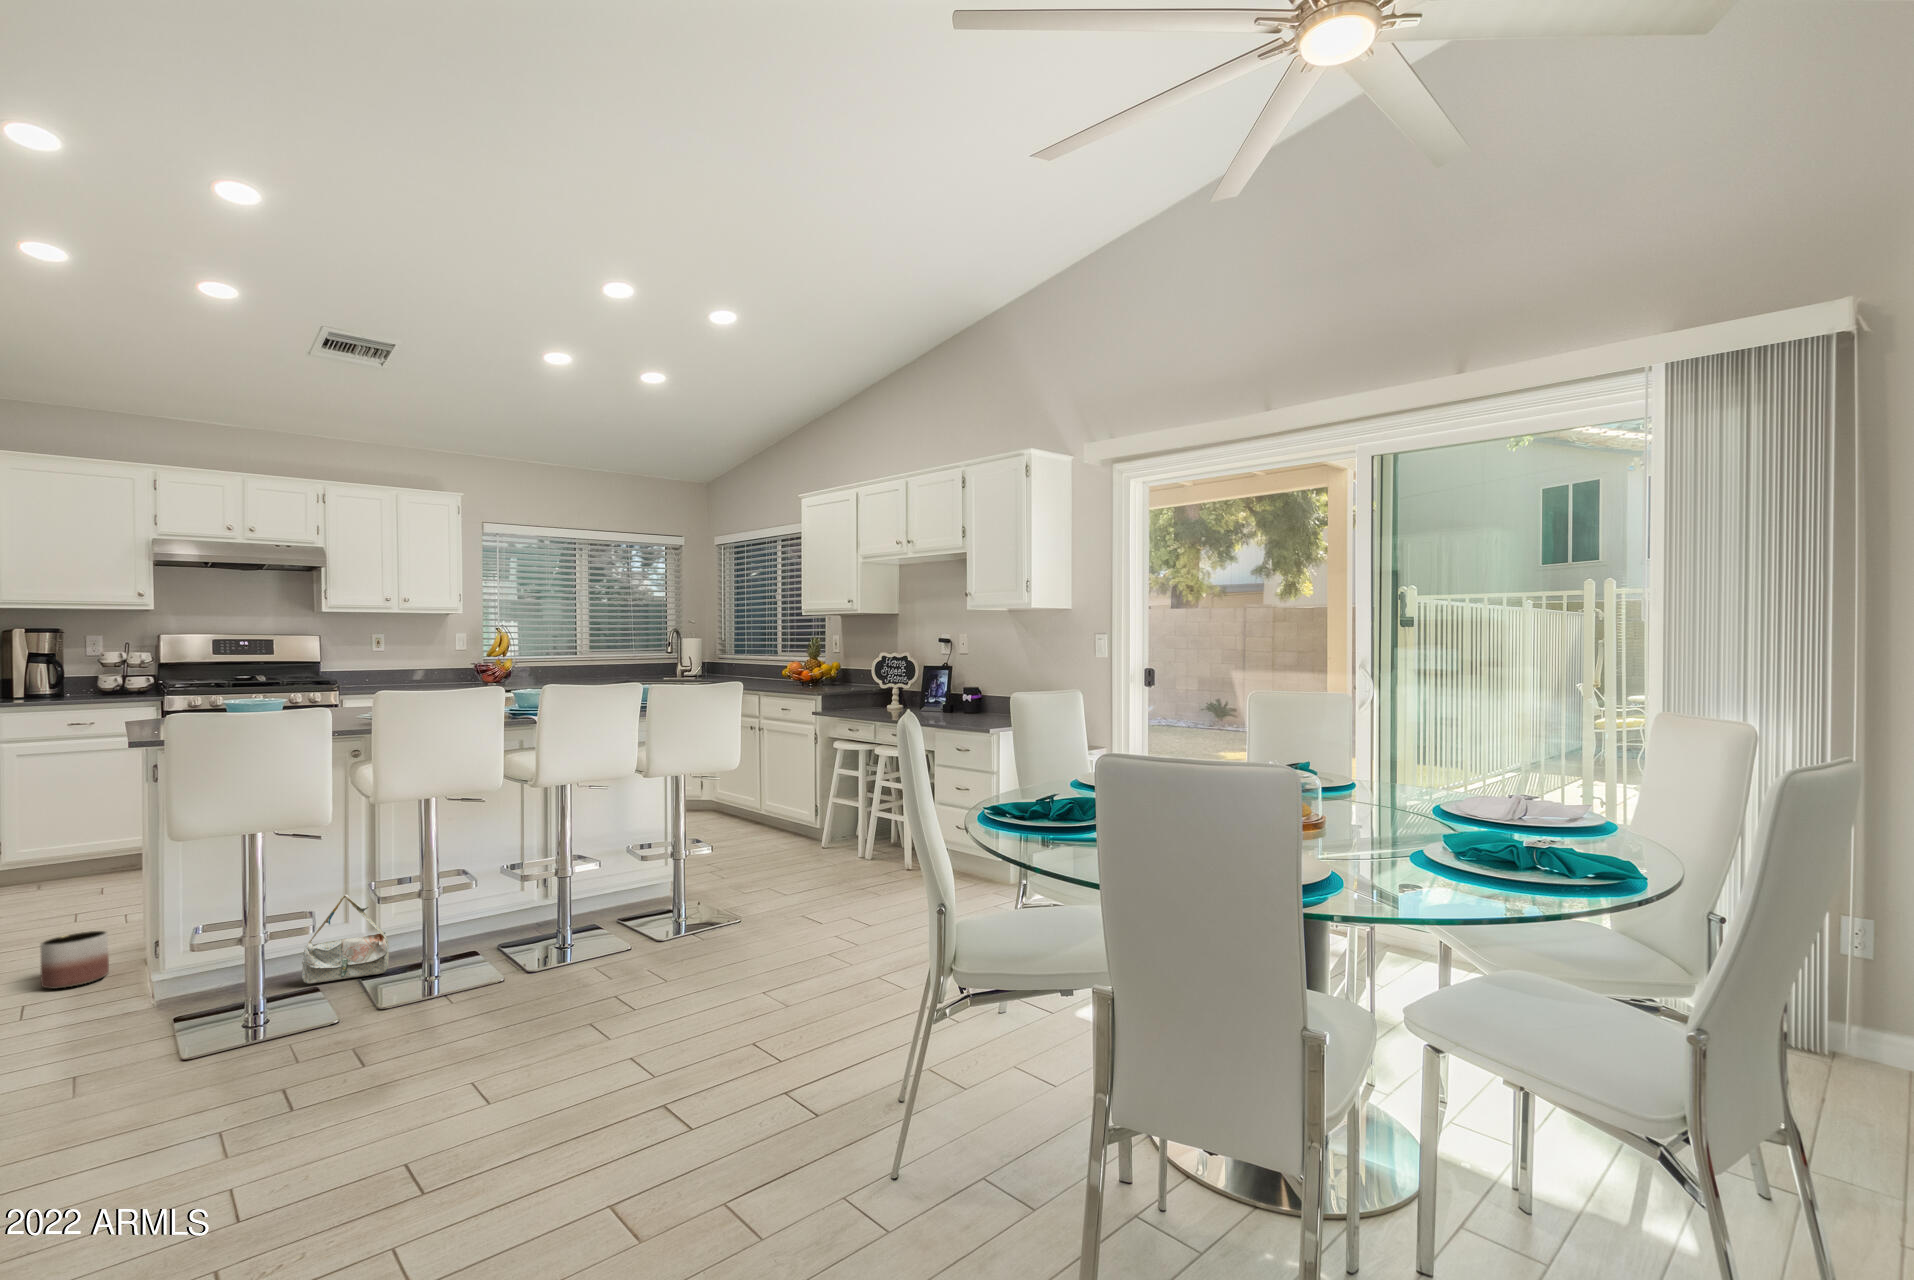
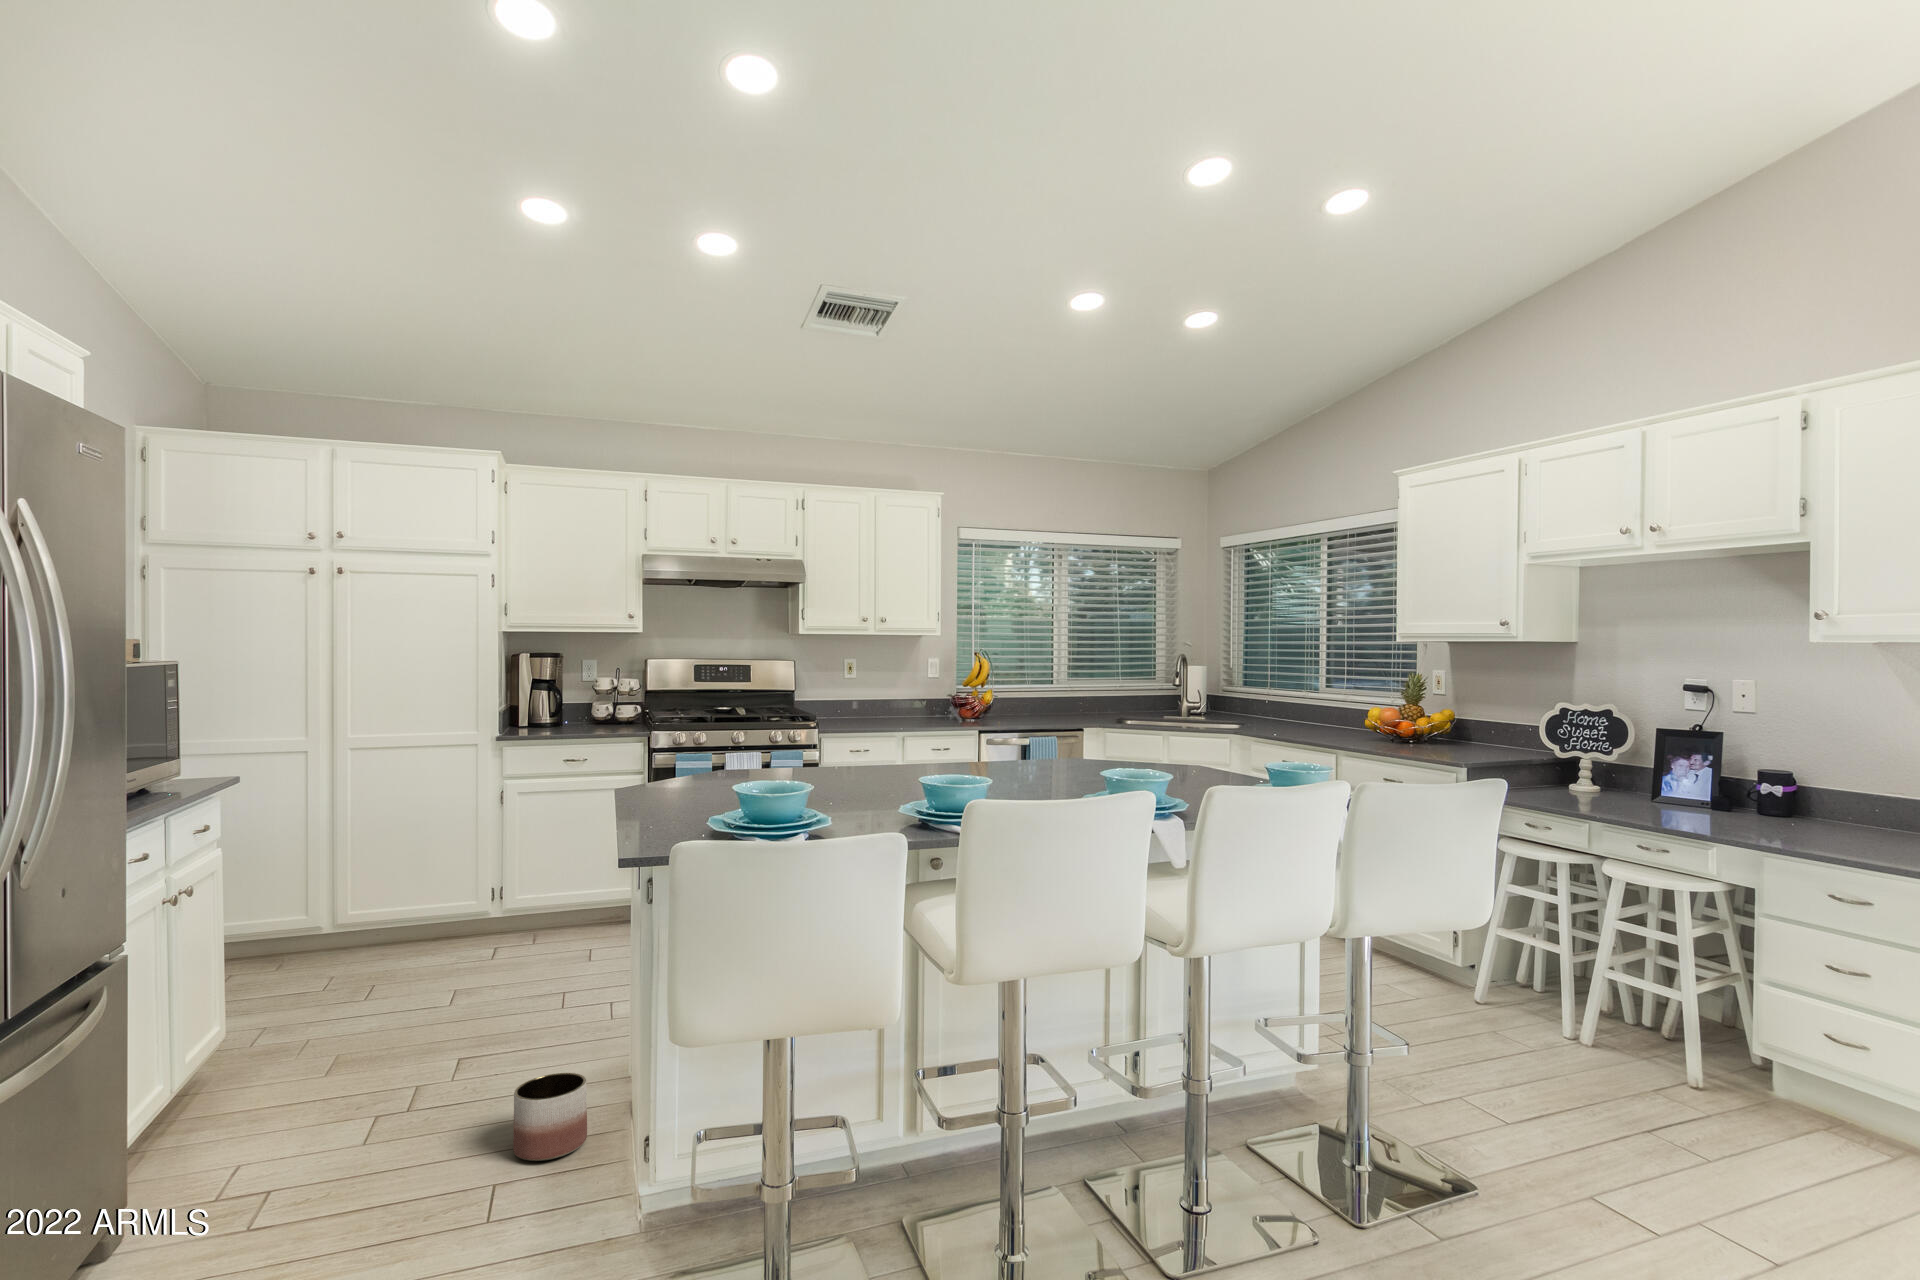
bag: present [302,894,389,984] -> none [822,1093,942,1236]

